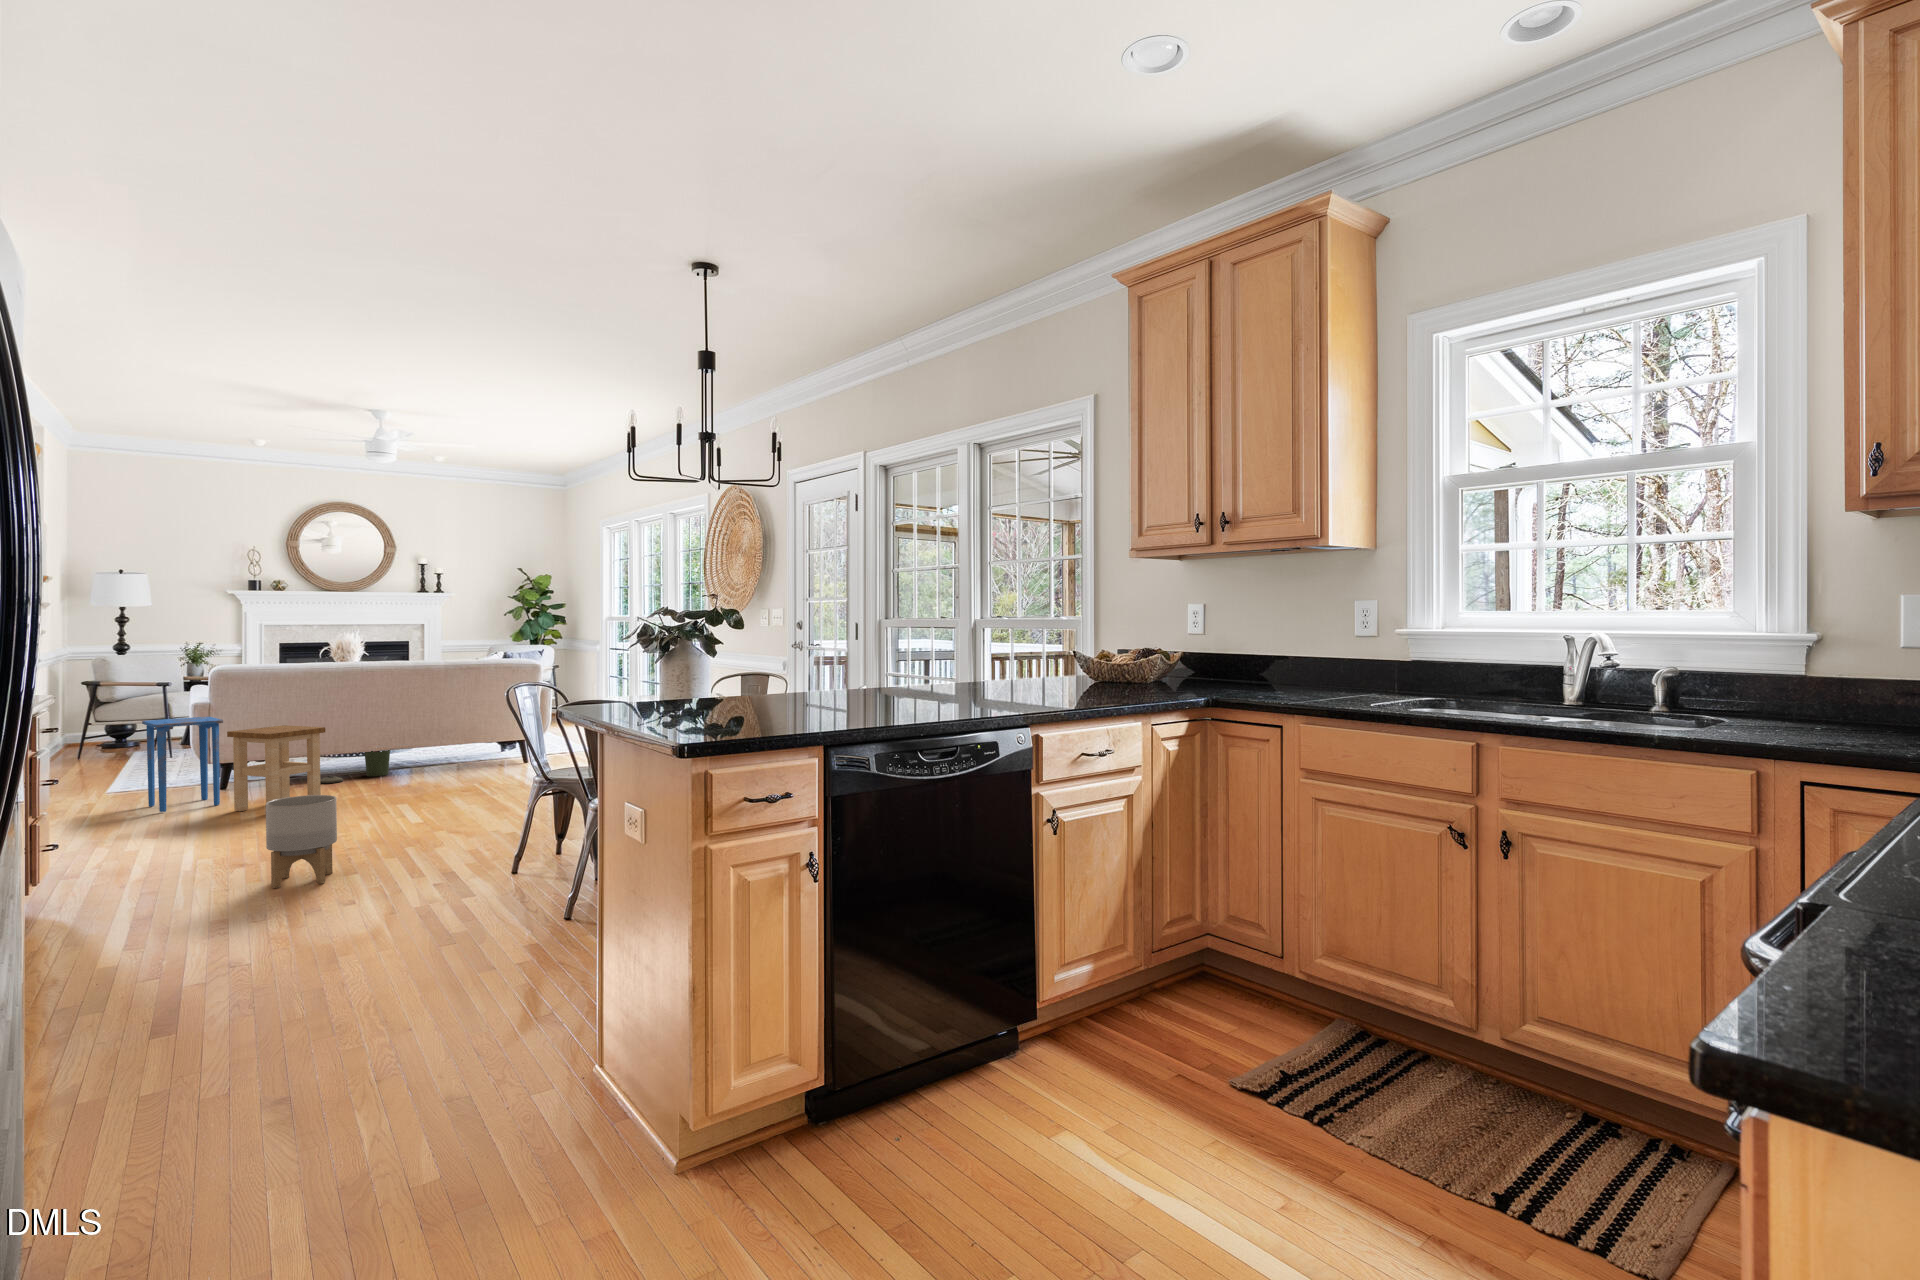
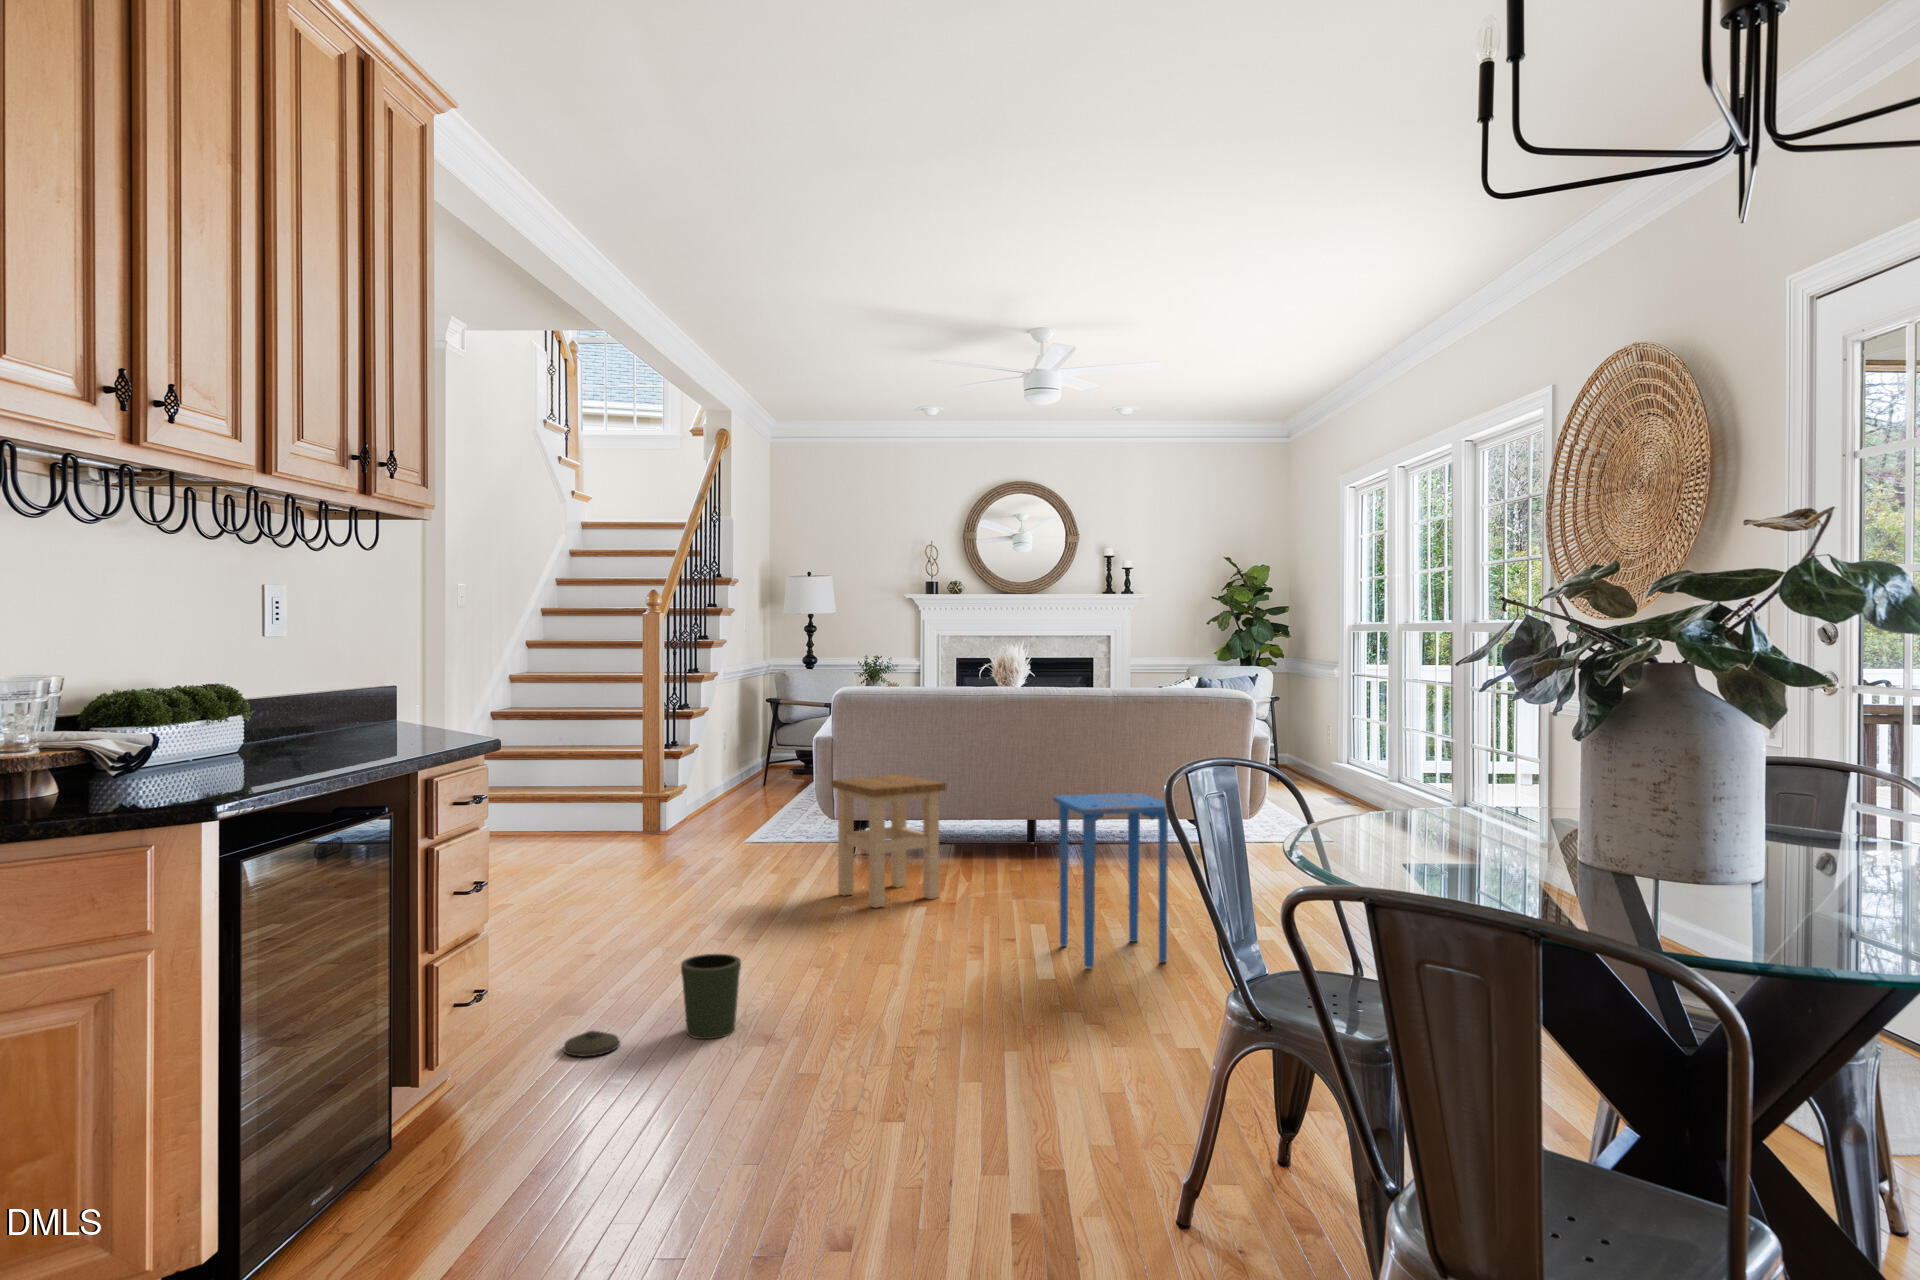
side table: present [142,717,223,812] -> present [1053,793,1168,968]
trash can: present [320,750,390,783] -> present [564,954,741,1056]
planter: present [266,795,337,888] -> none [786,923,892,1101]

